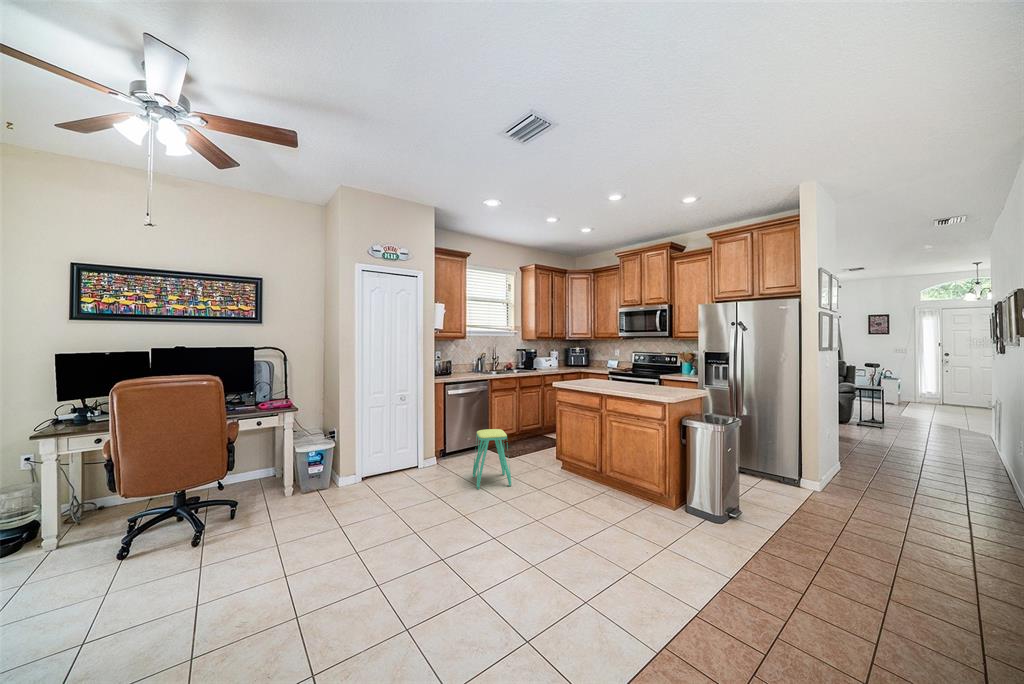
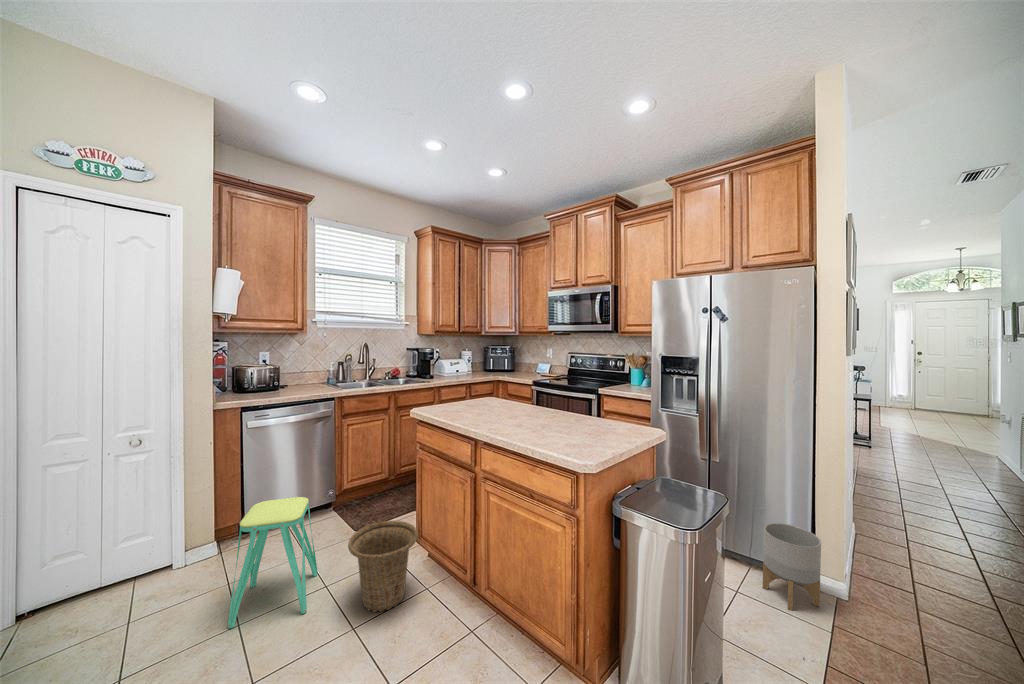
basket: none [531,444,567,487] -> present [348,521,418,612]
planter: none [769,450,802,494] -> present [763,523,821,610]

